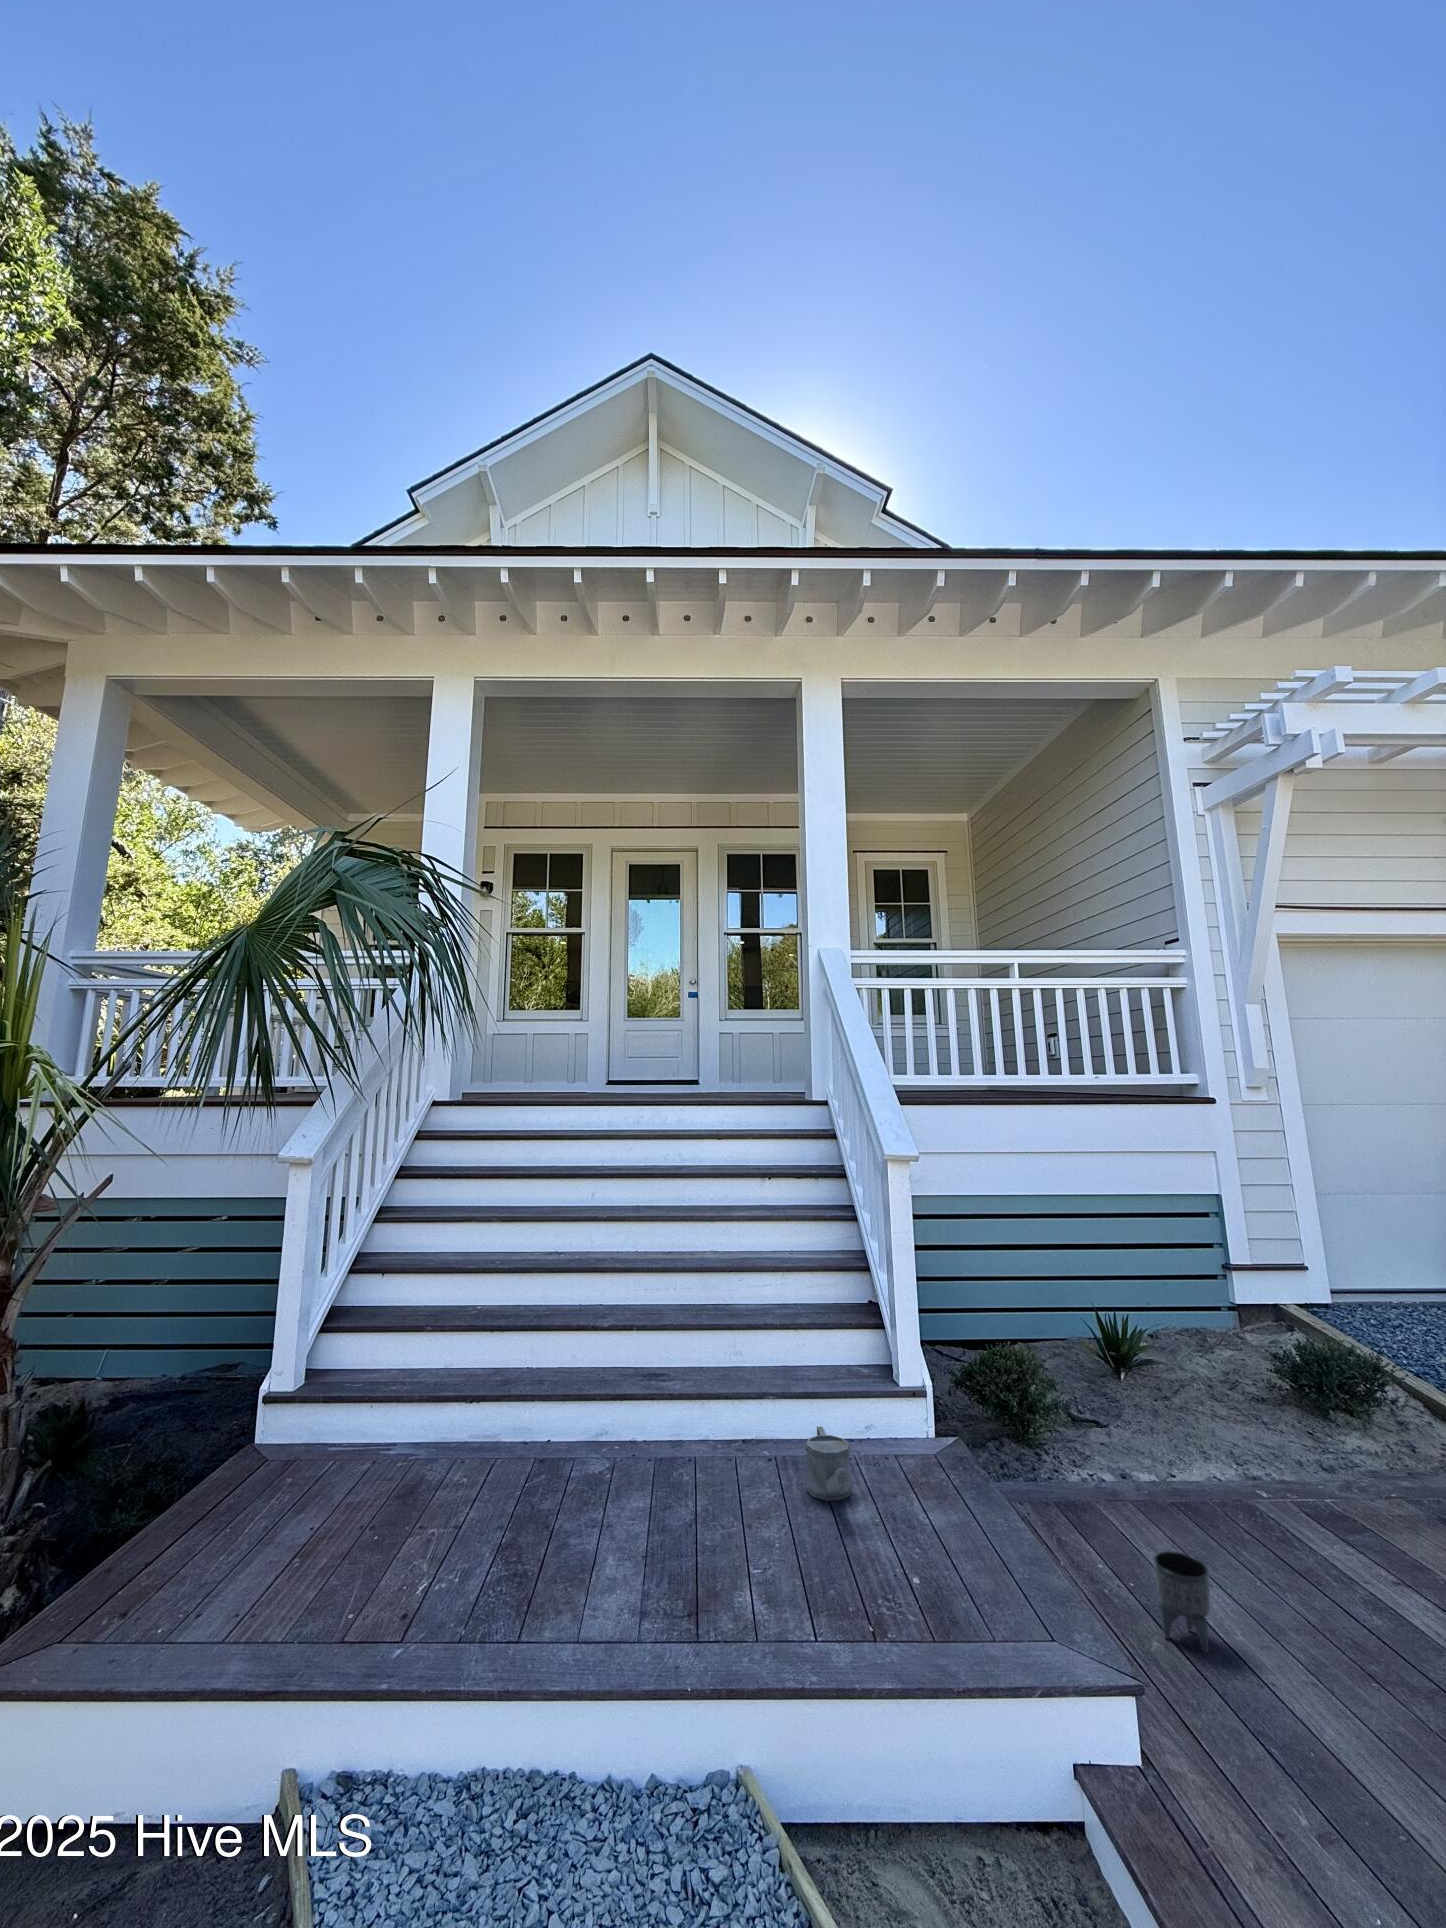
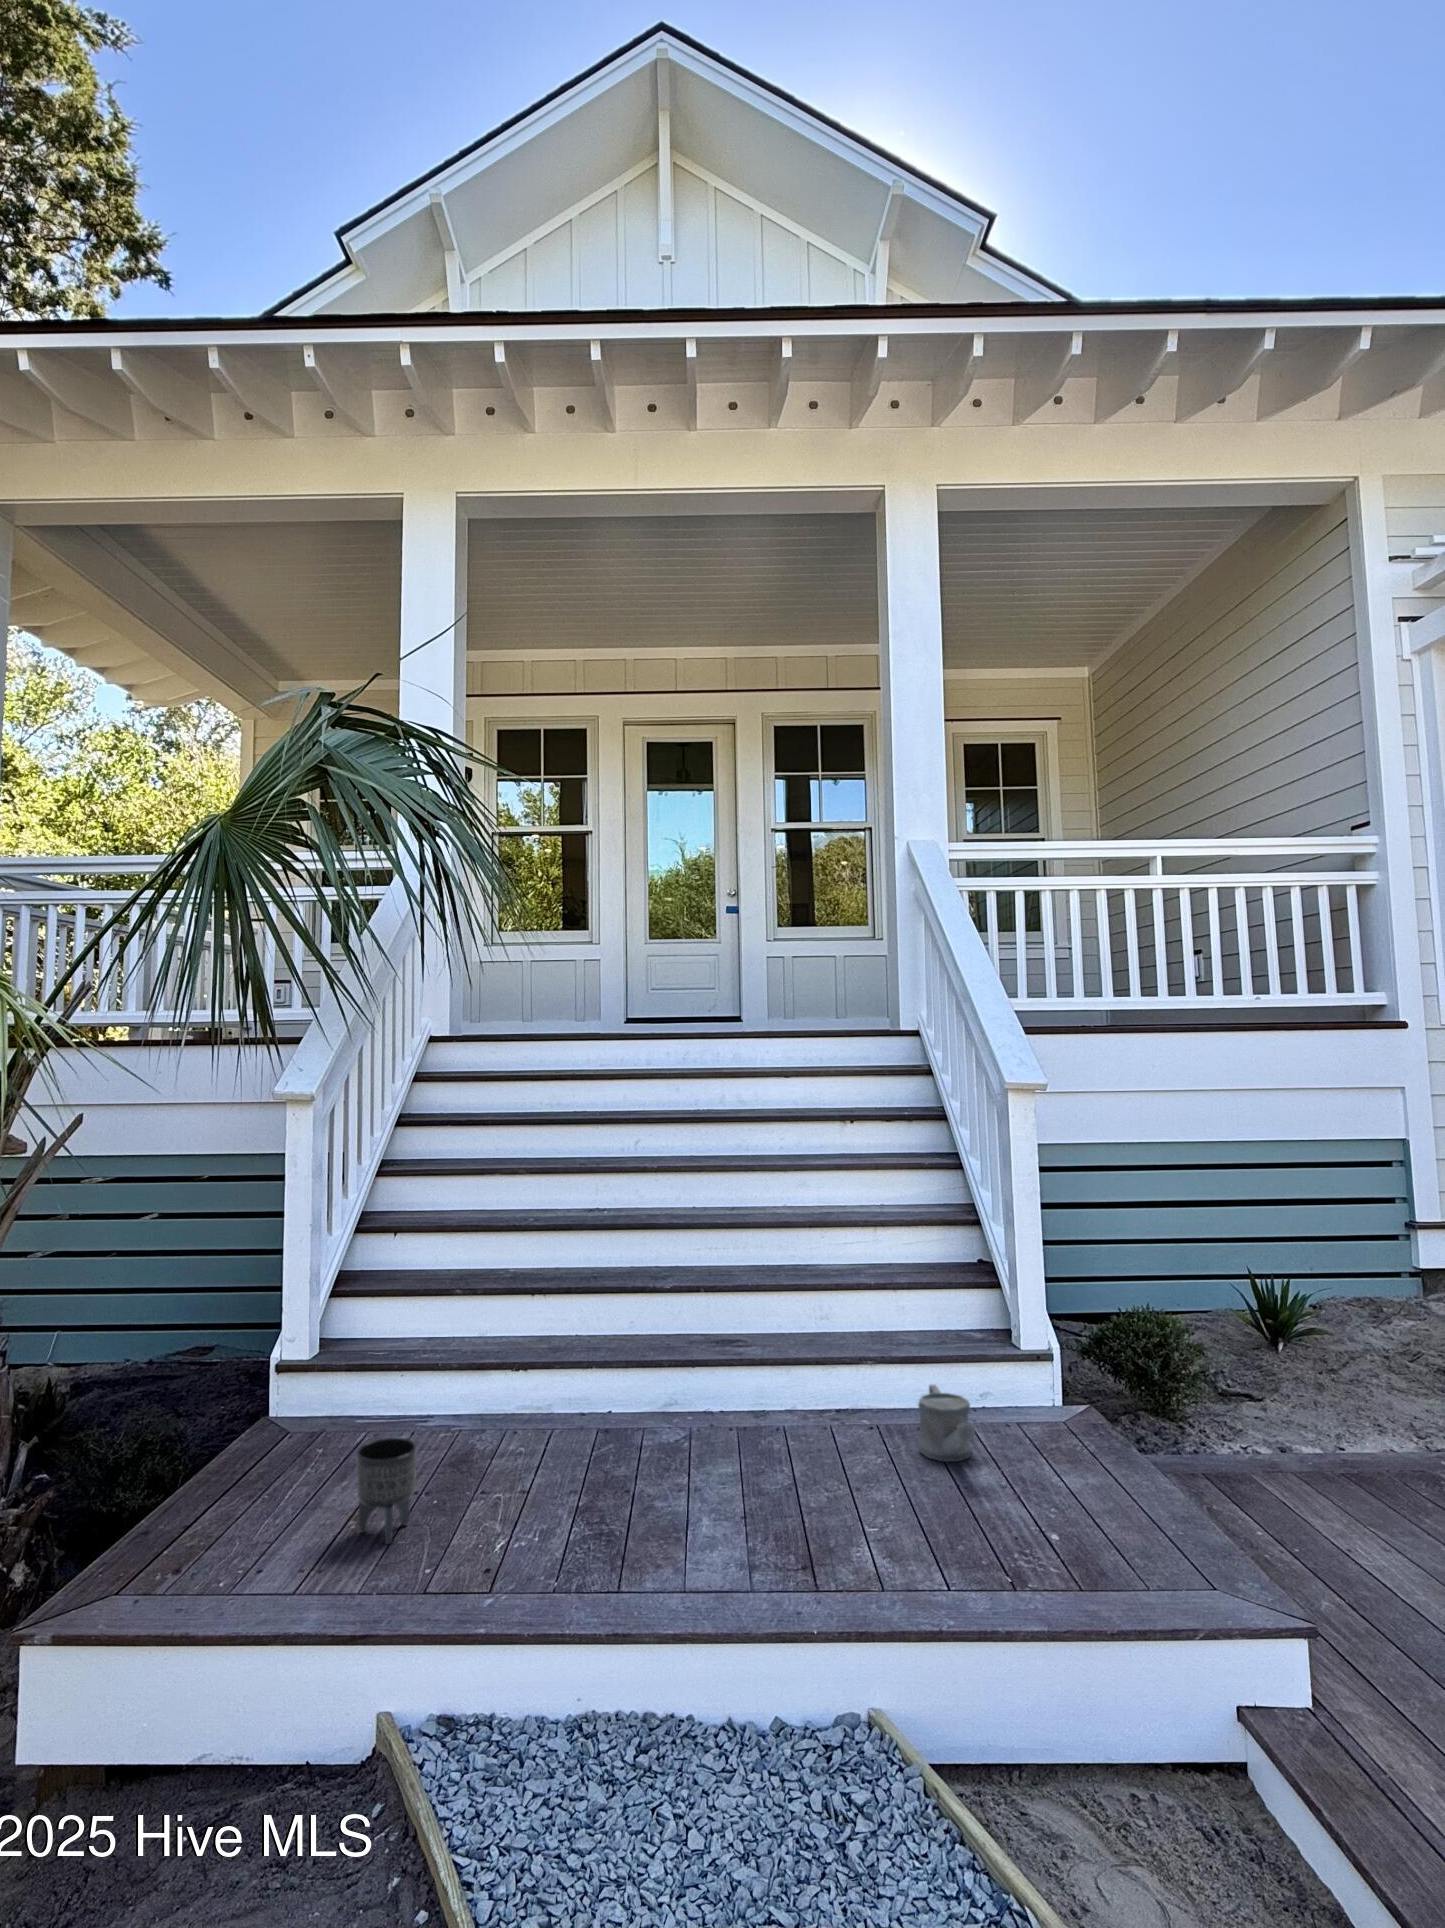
planter: present [1154,1551,1211,1652] -> present [356,1438,417,1544]

